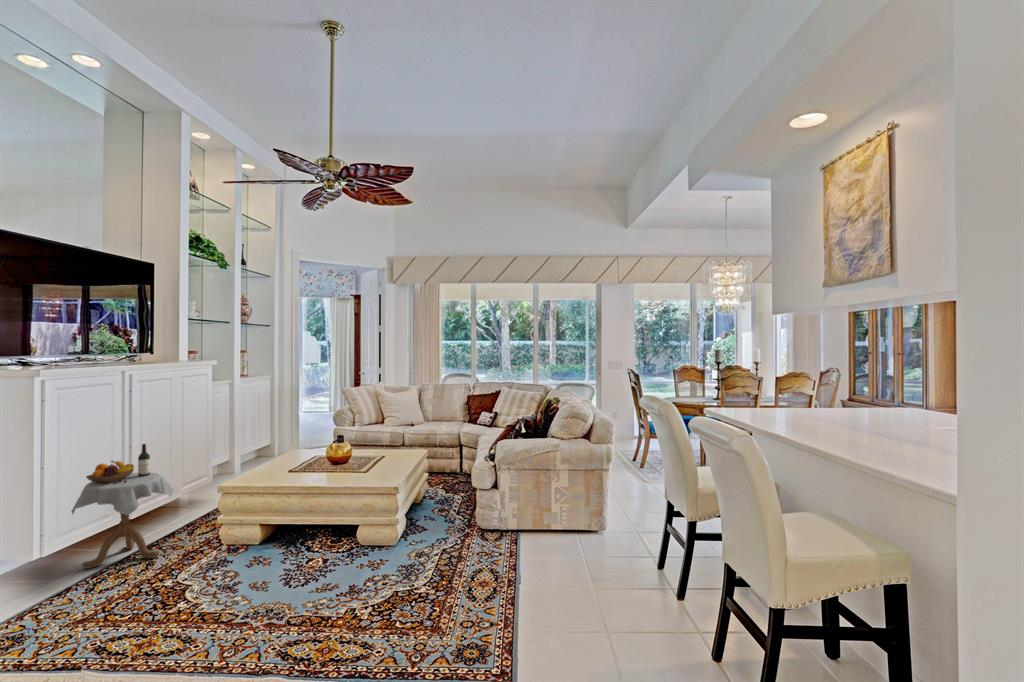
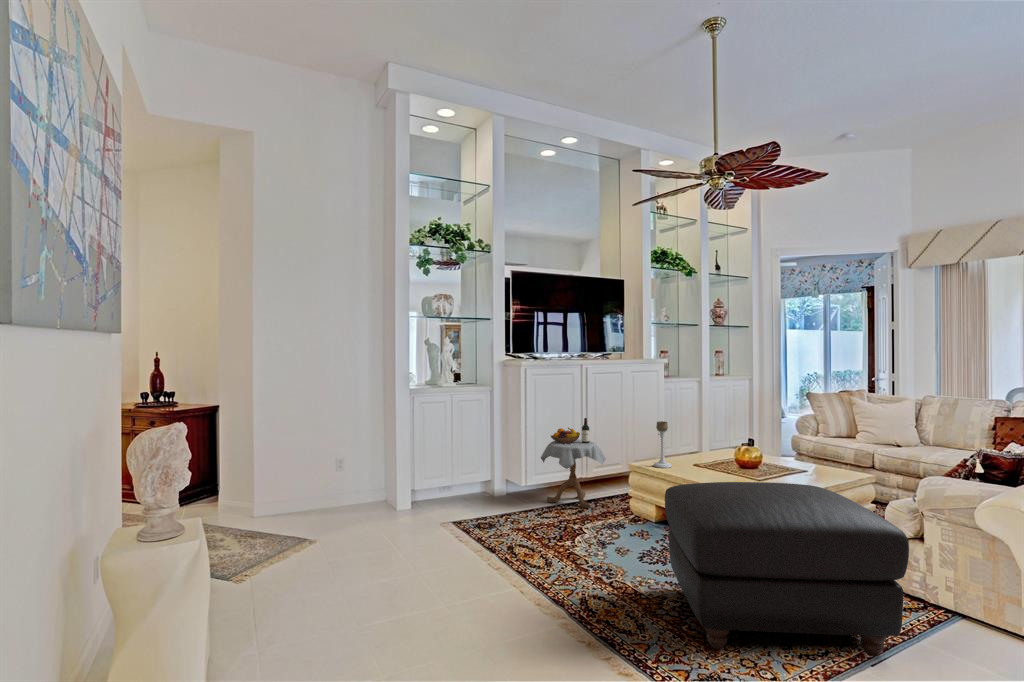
candle holder: none [254,433,275,484] -> present [653,421,672,468]
ottoman: none [340,465,535,628] -> present [665,482,909,656]

